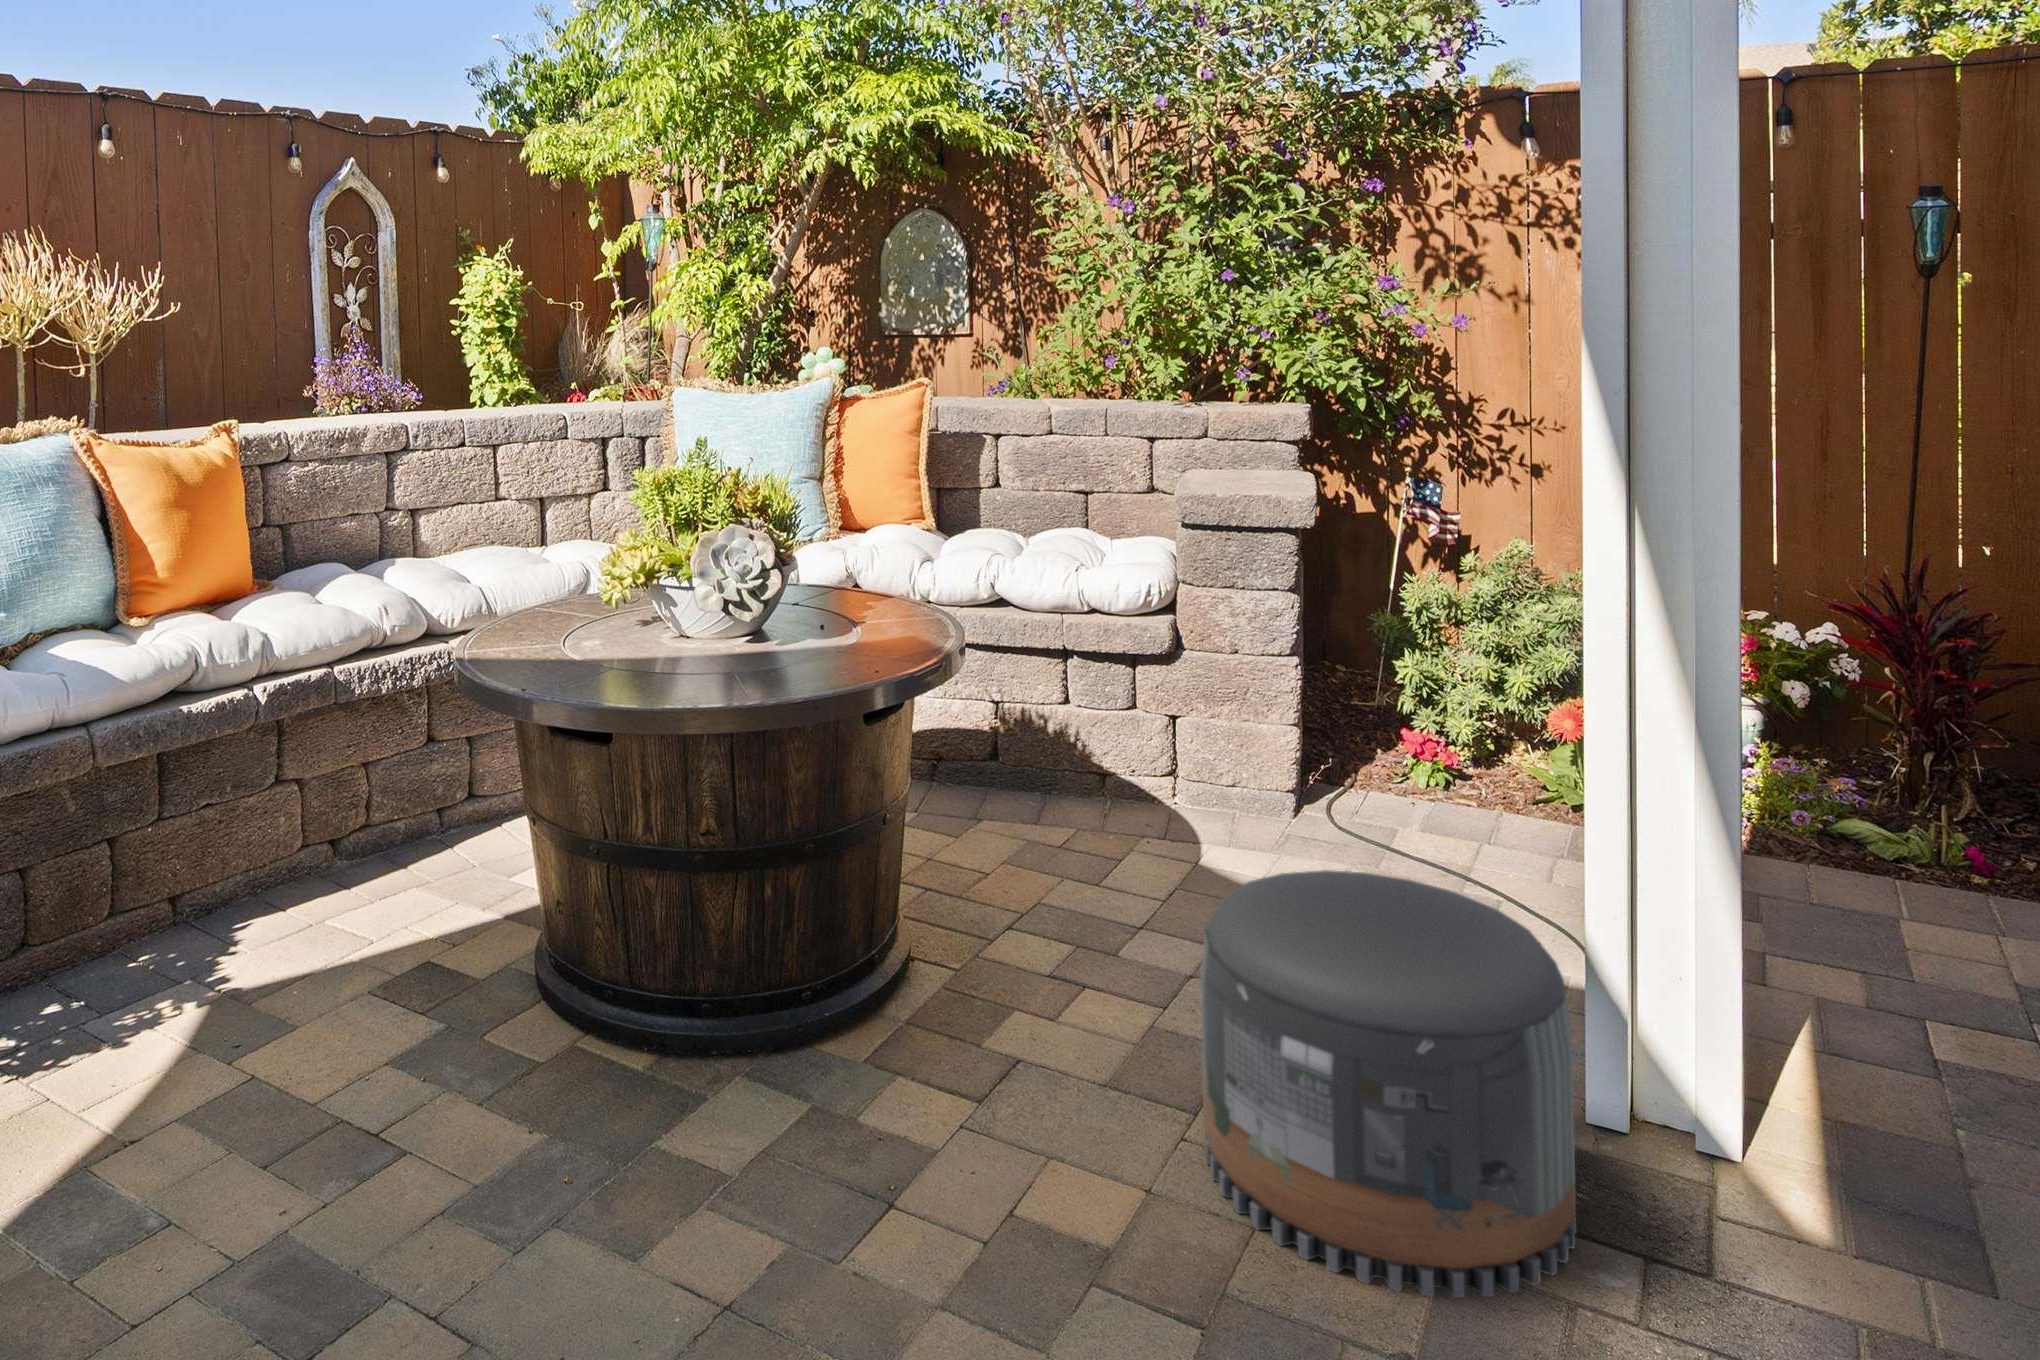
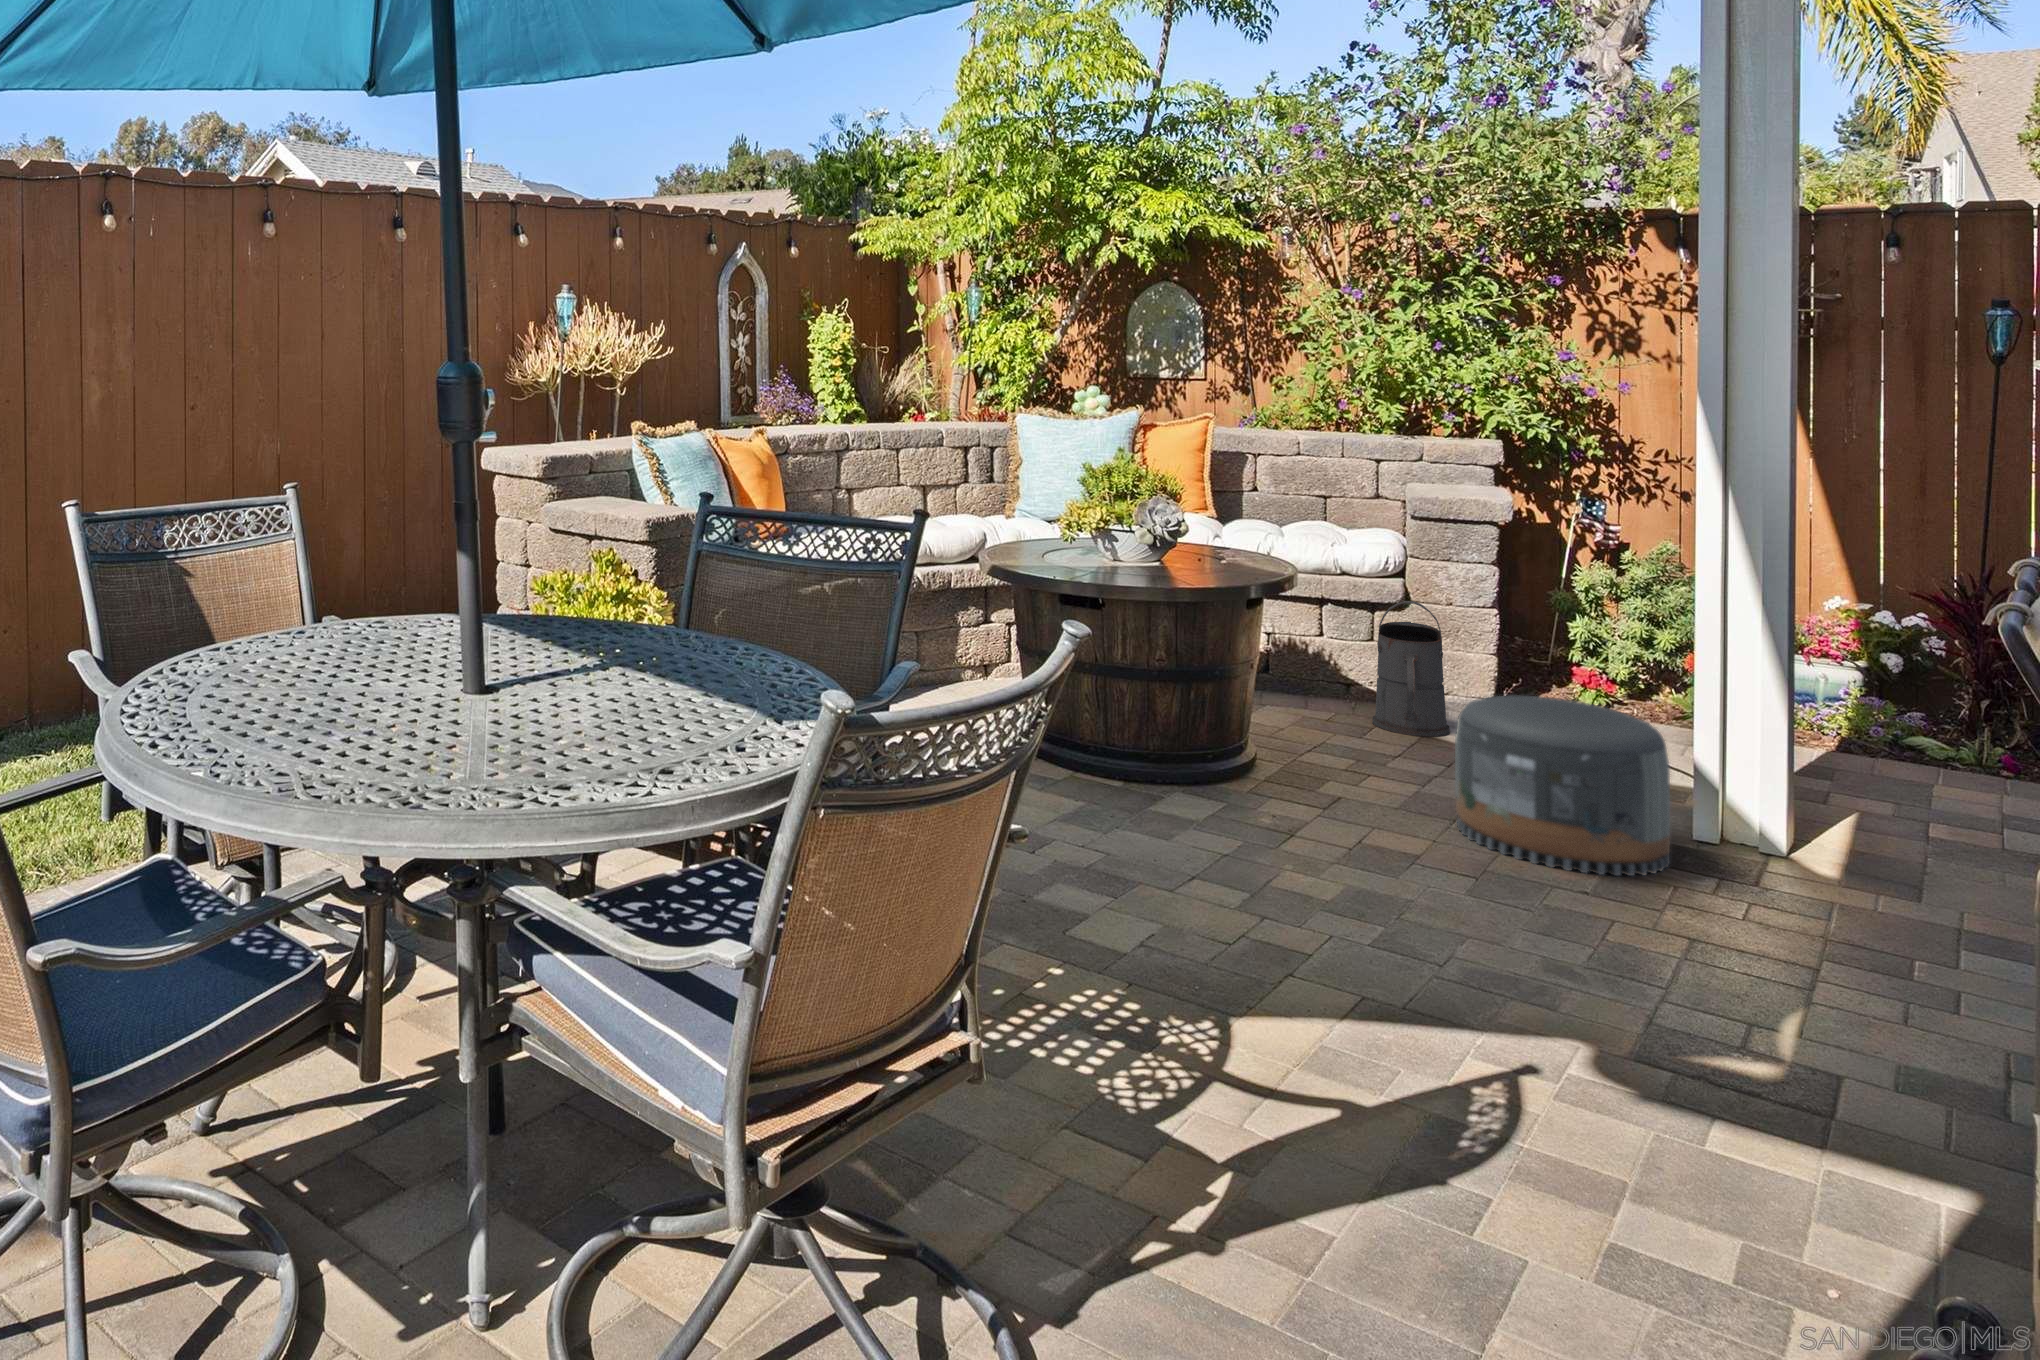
watering can: none [1124,655,1232,883] -> present [1372,601,1450,737]

